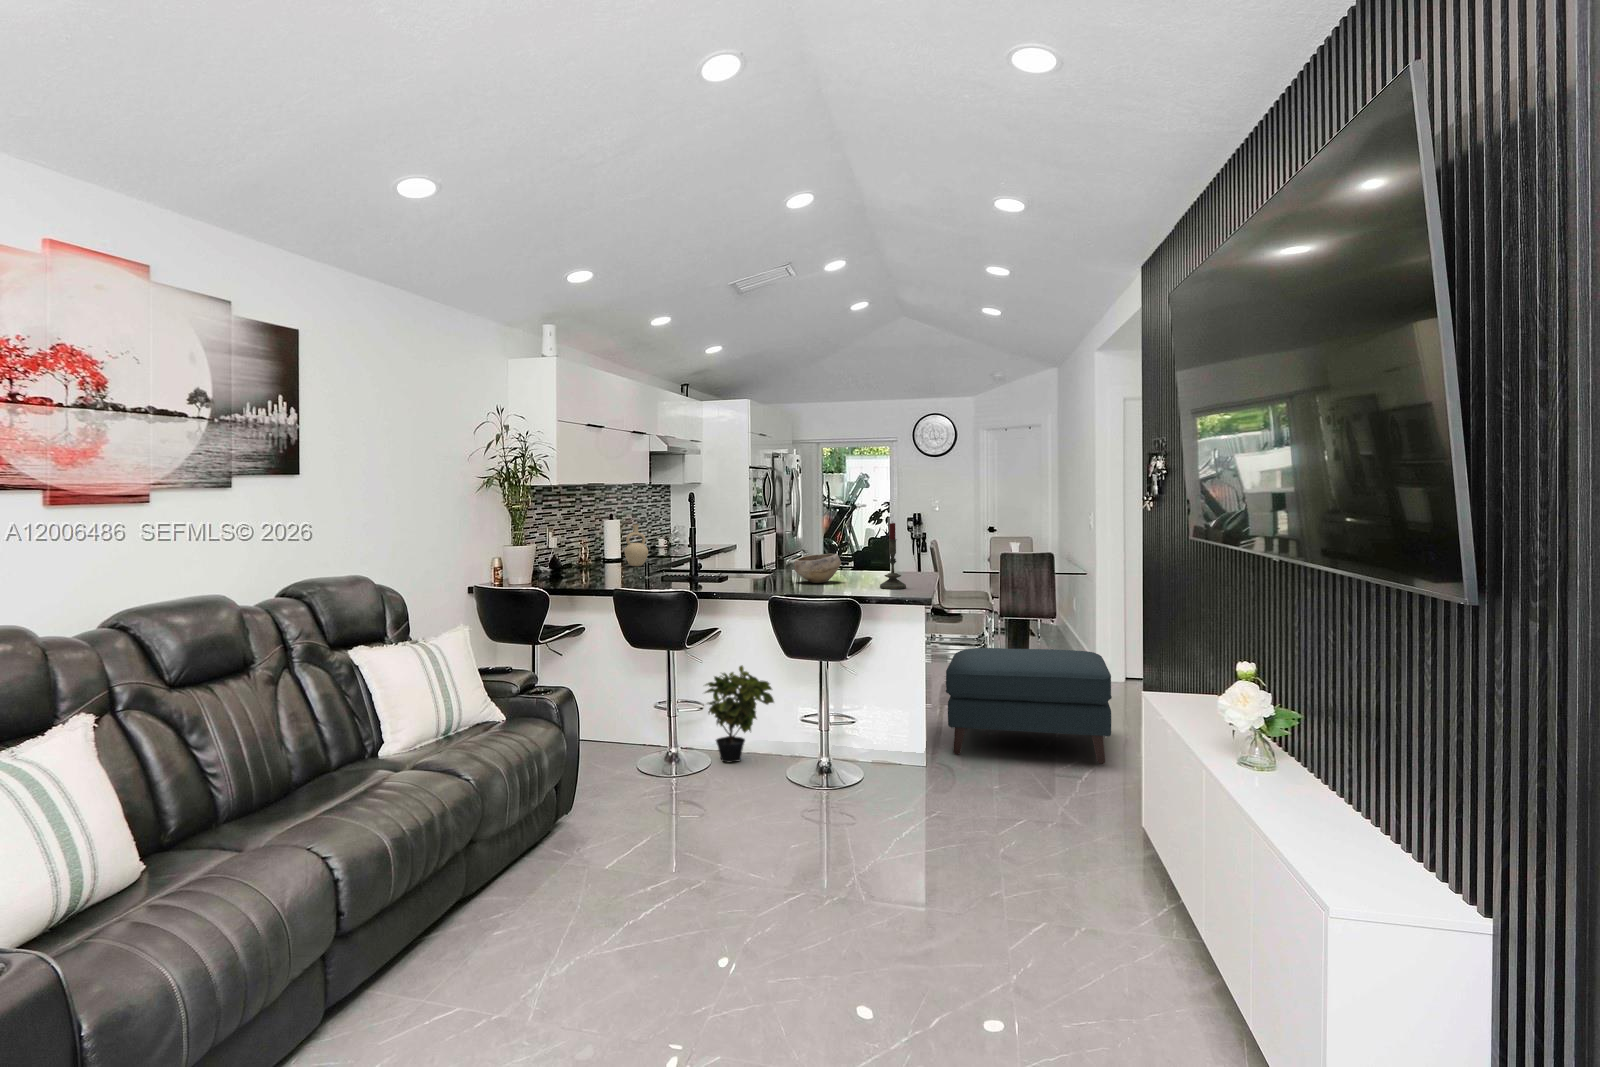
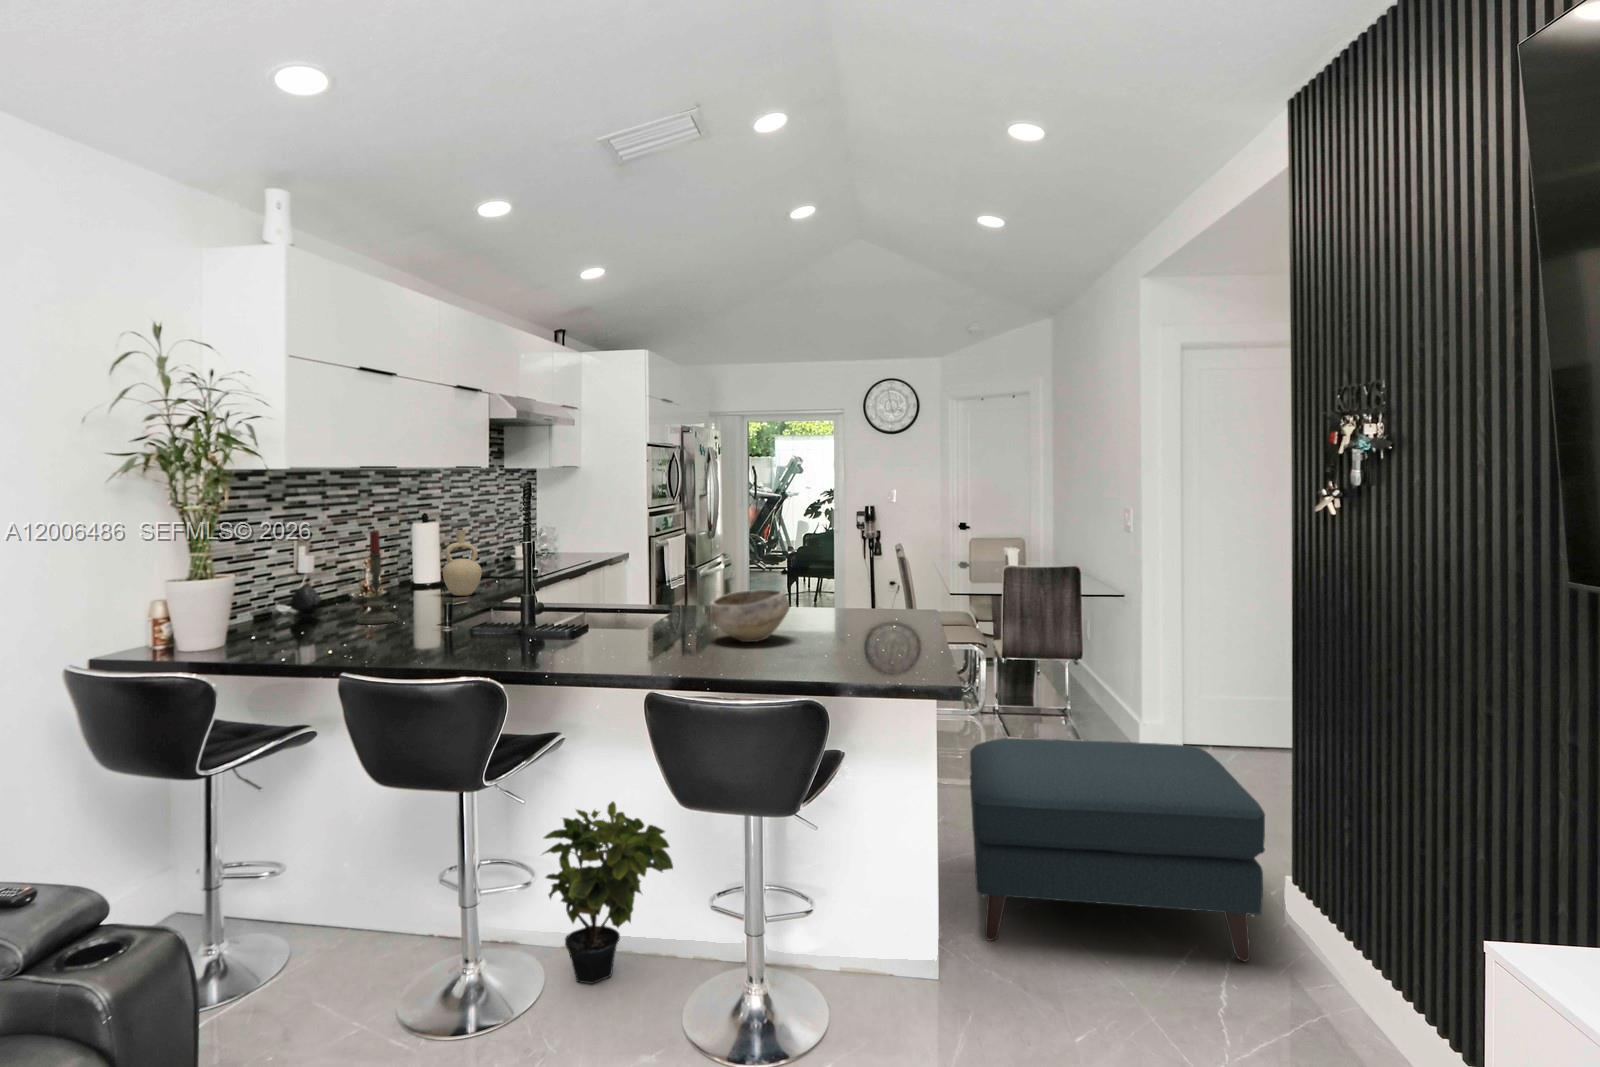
candle: present [880,523,906,589] -> present [357,530,398,624]

